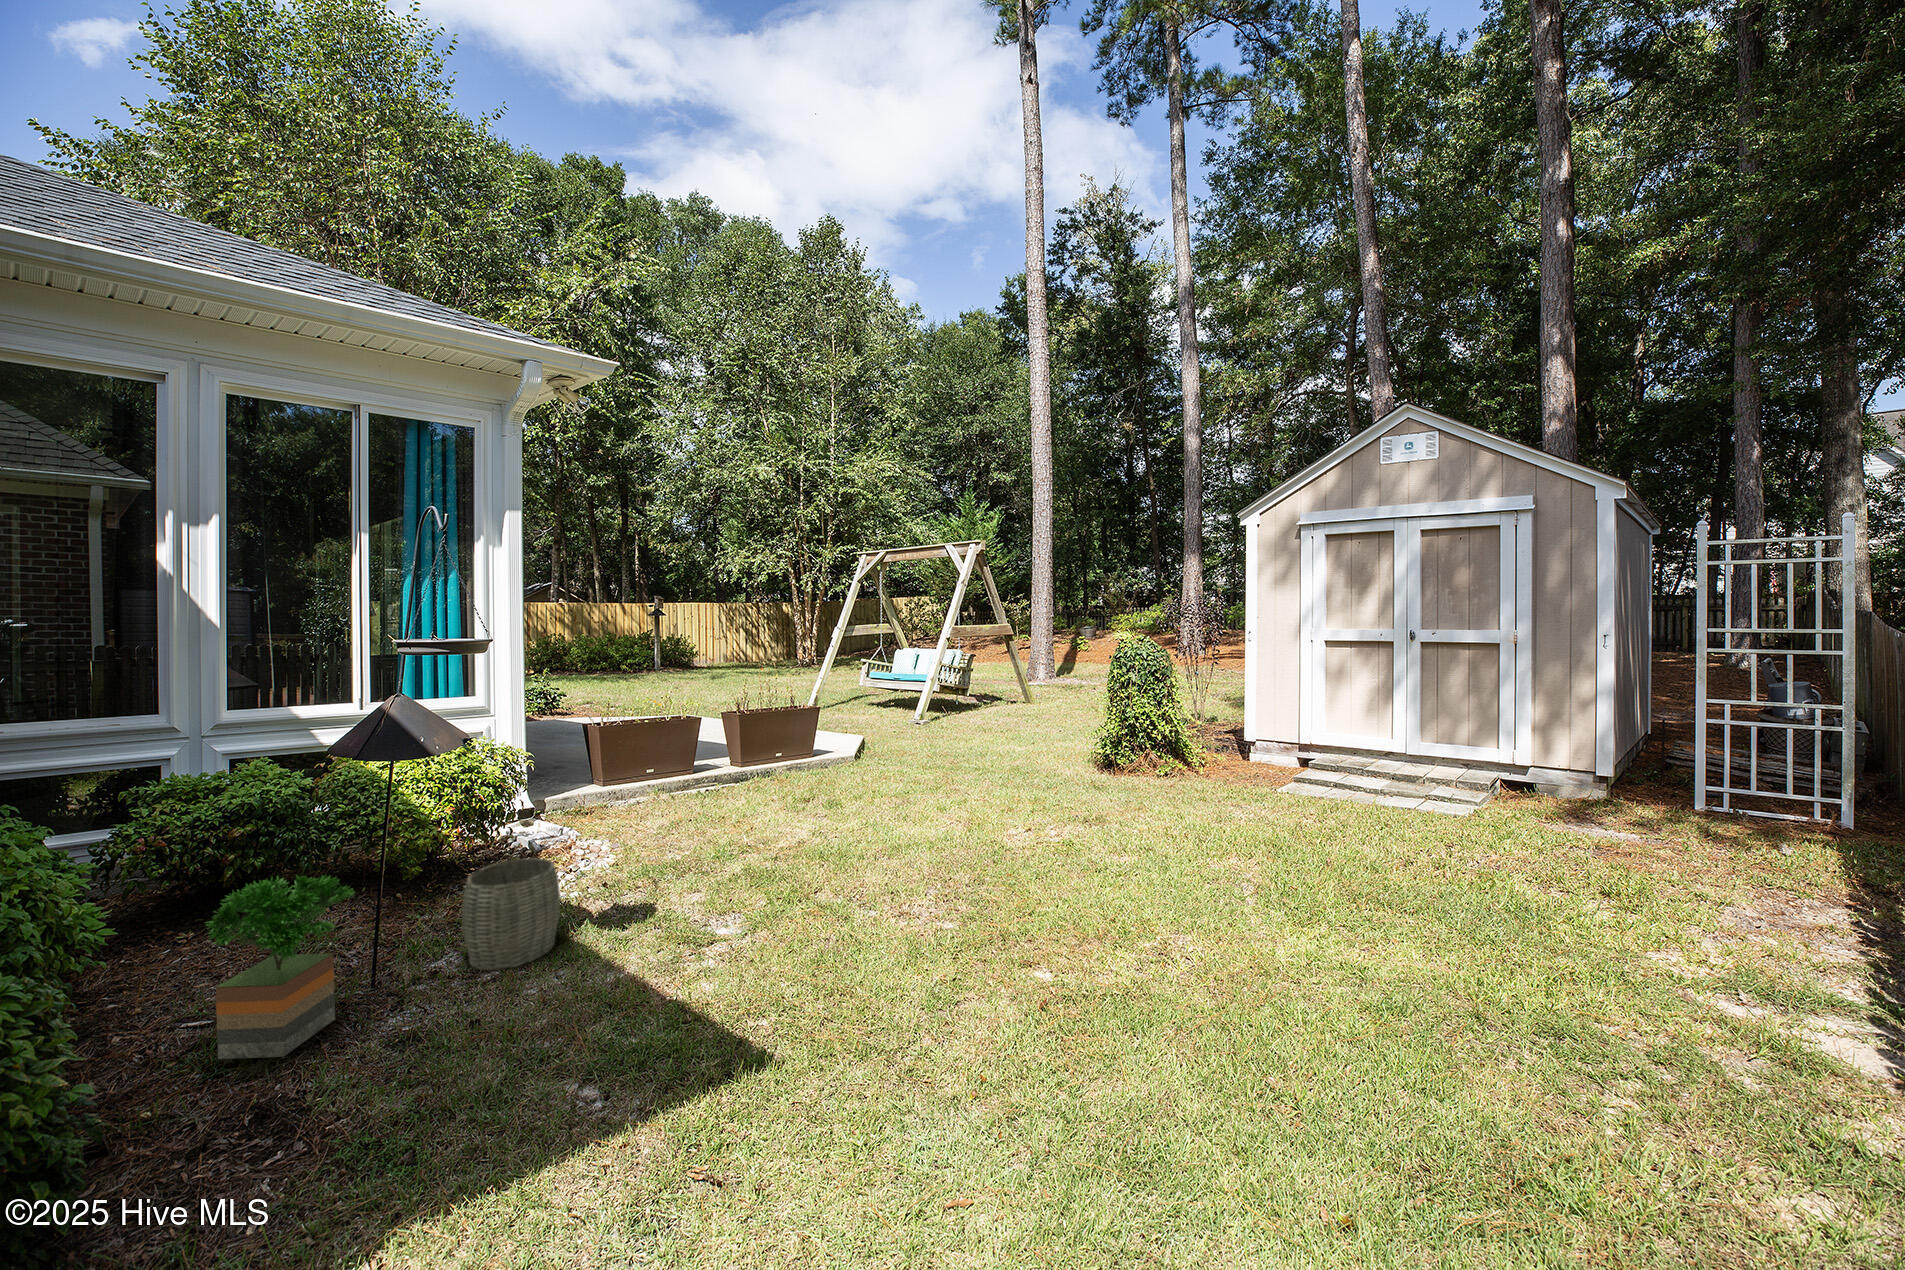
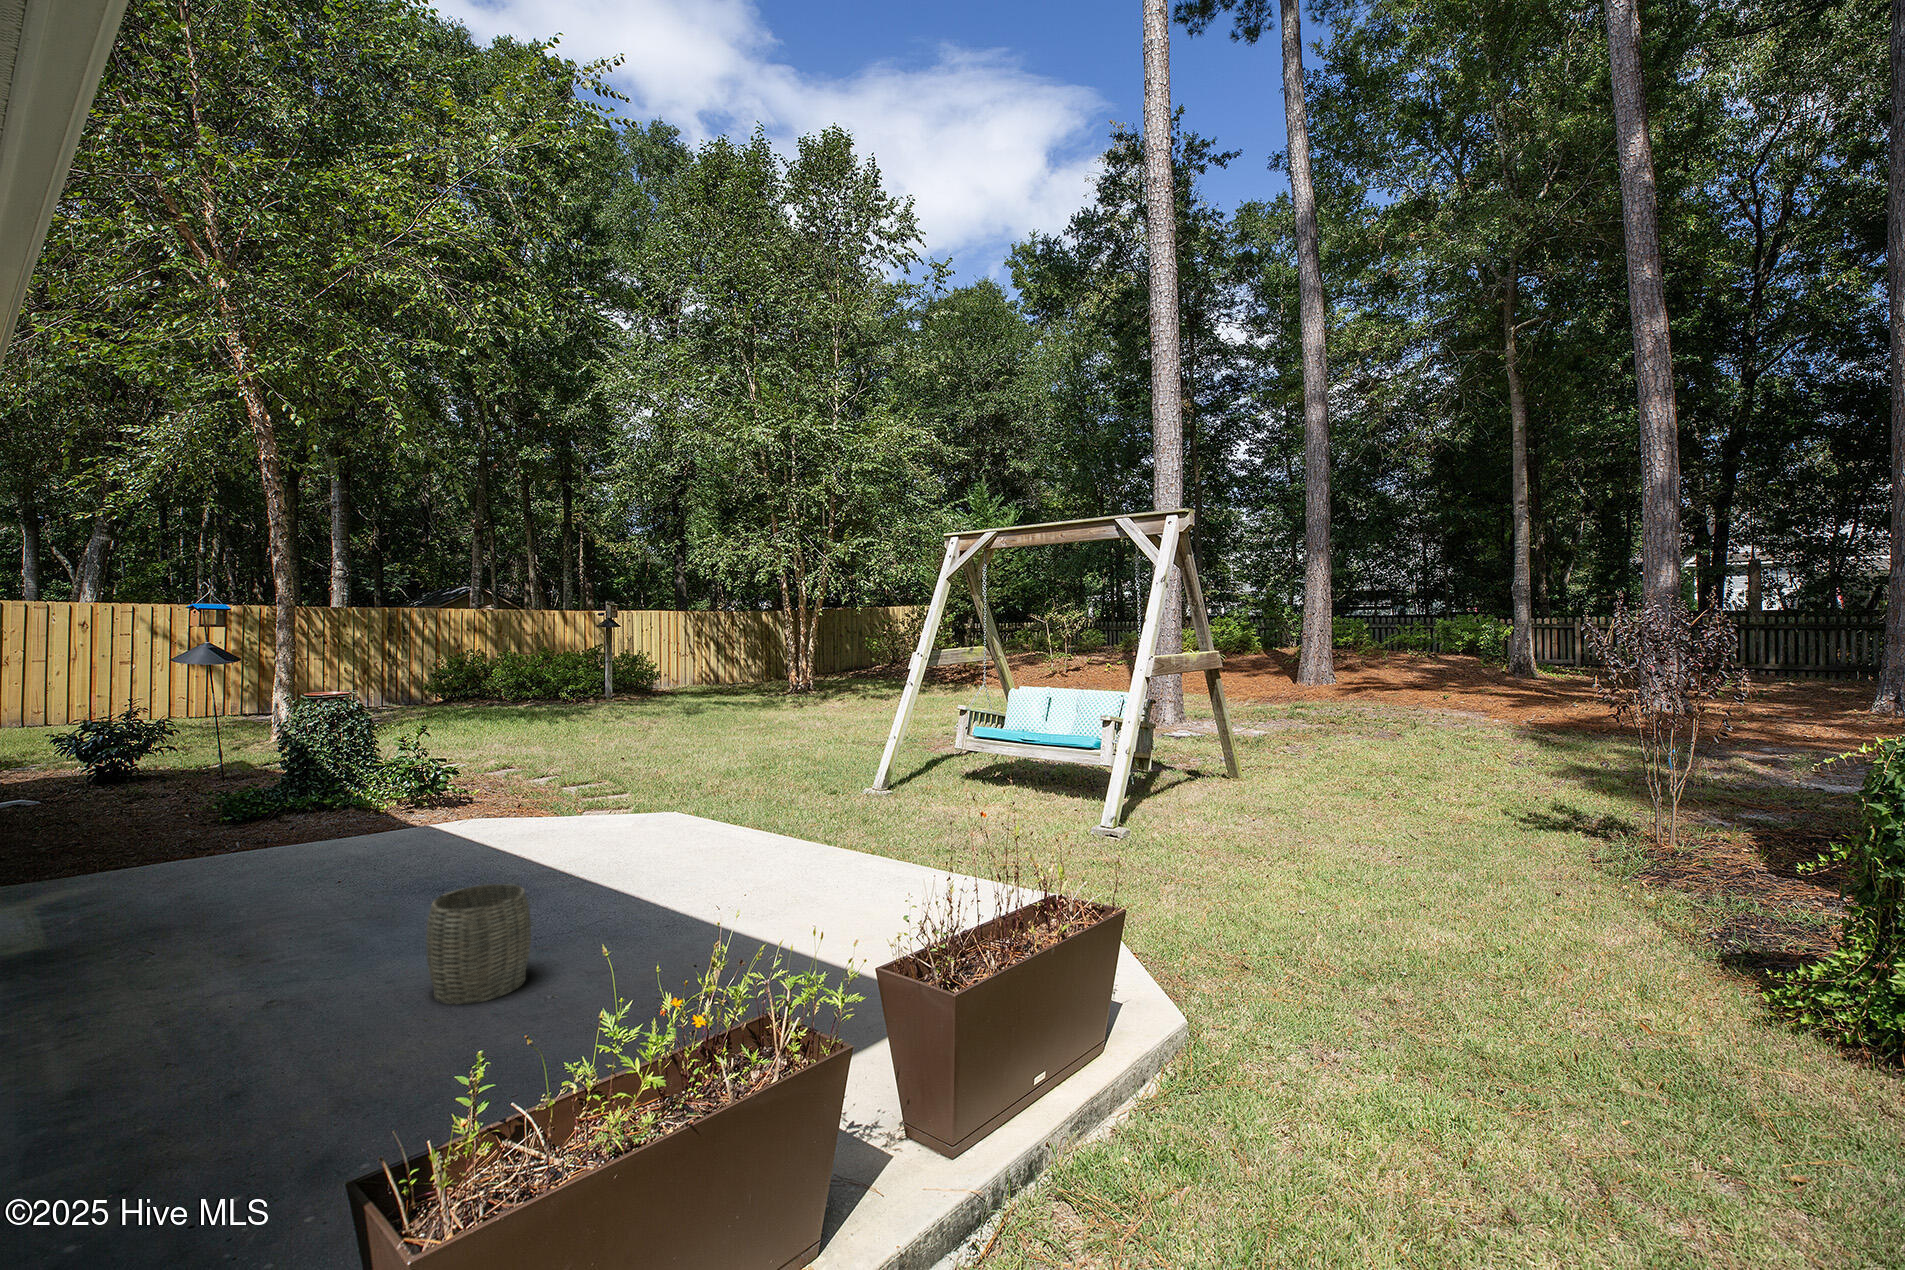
potted tree: present [206,874,354,1059] -> none [172,888,322,1085]

